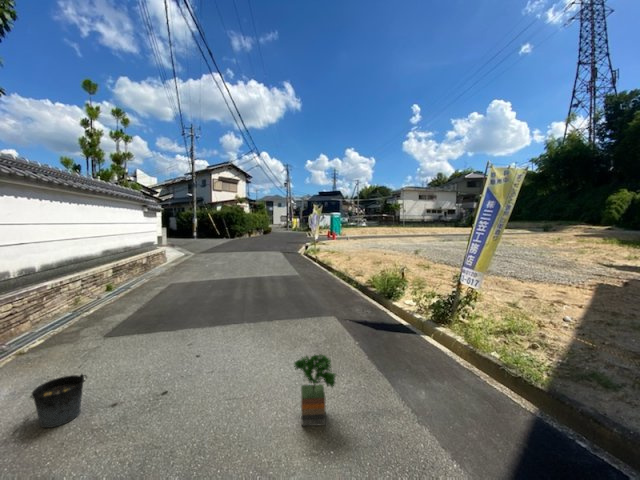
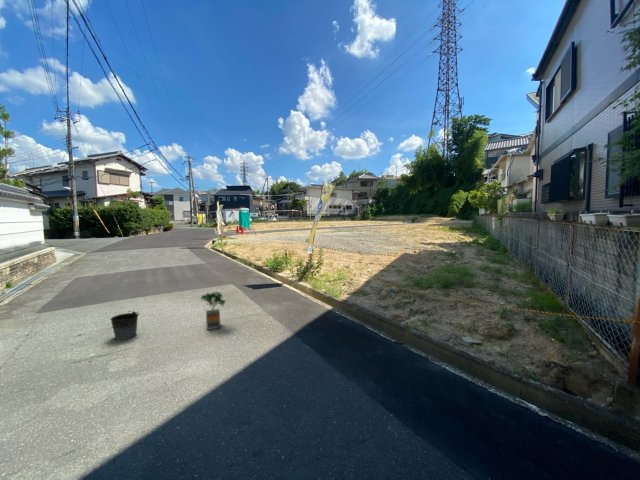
bucket: present [30,374,87,428] -> present [111,312,139,340]

